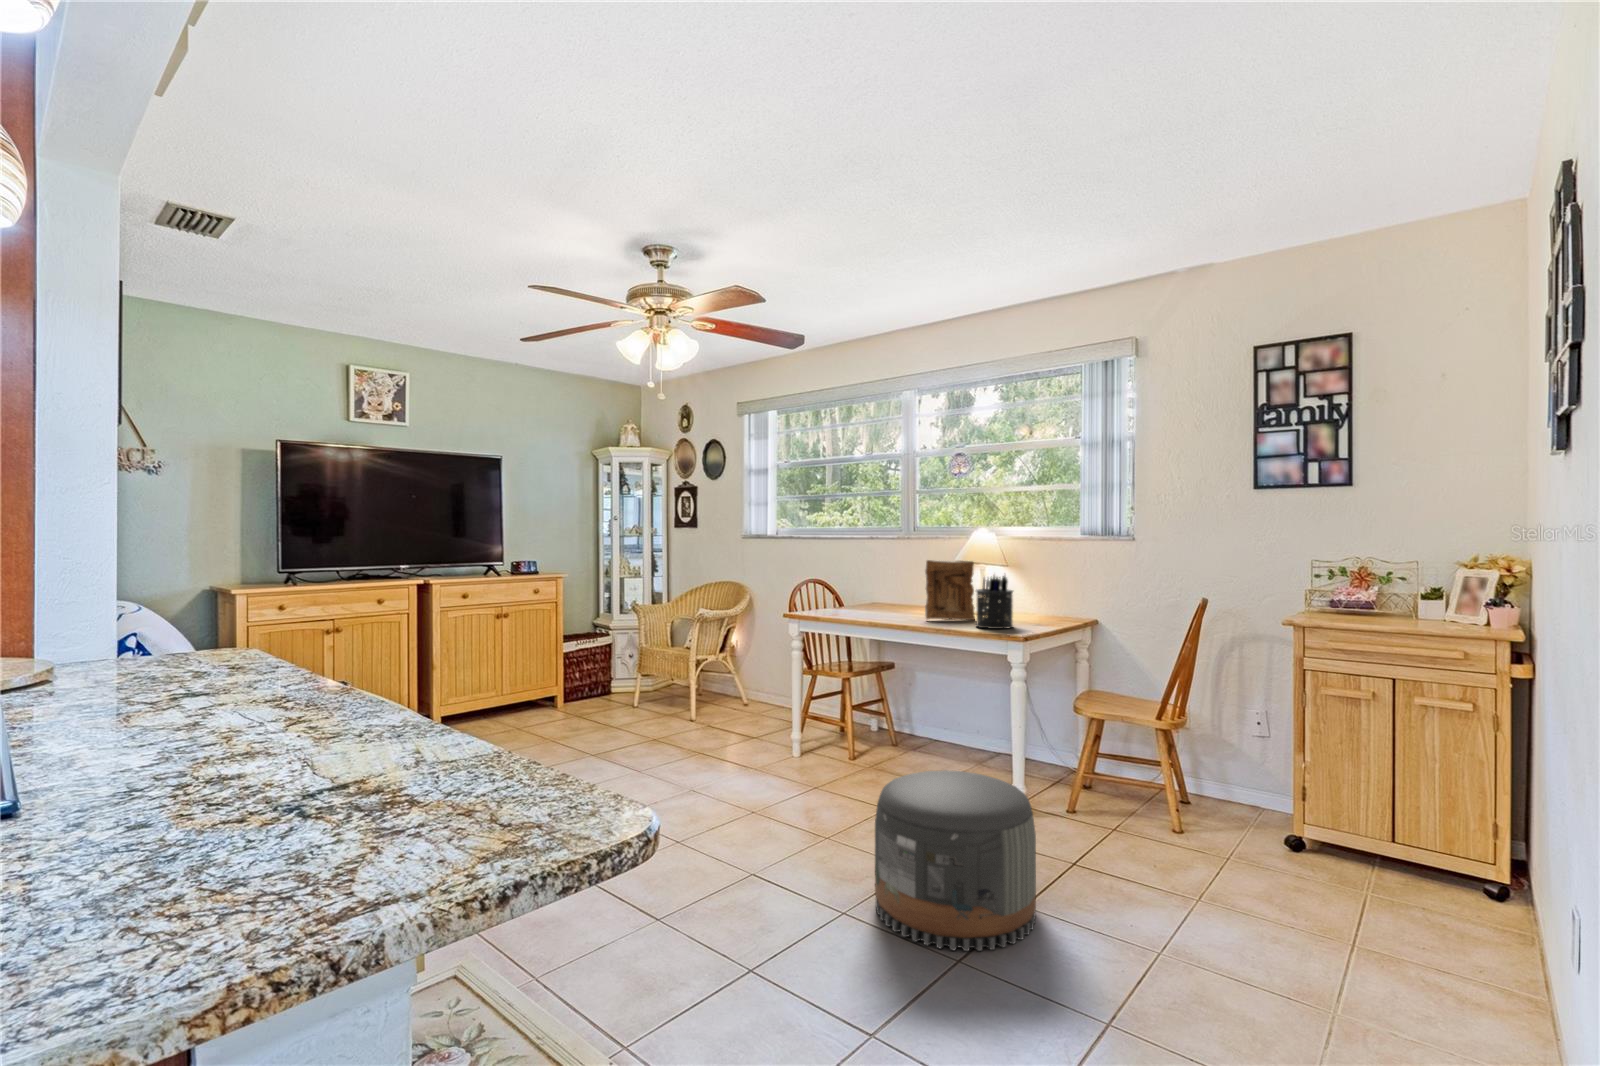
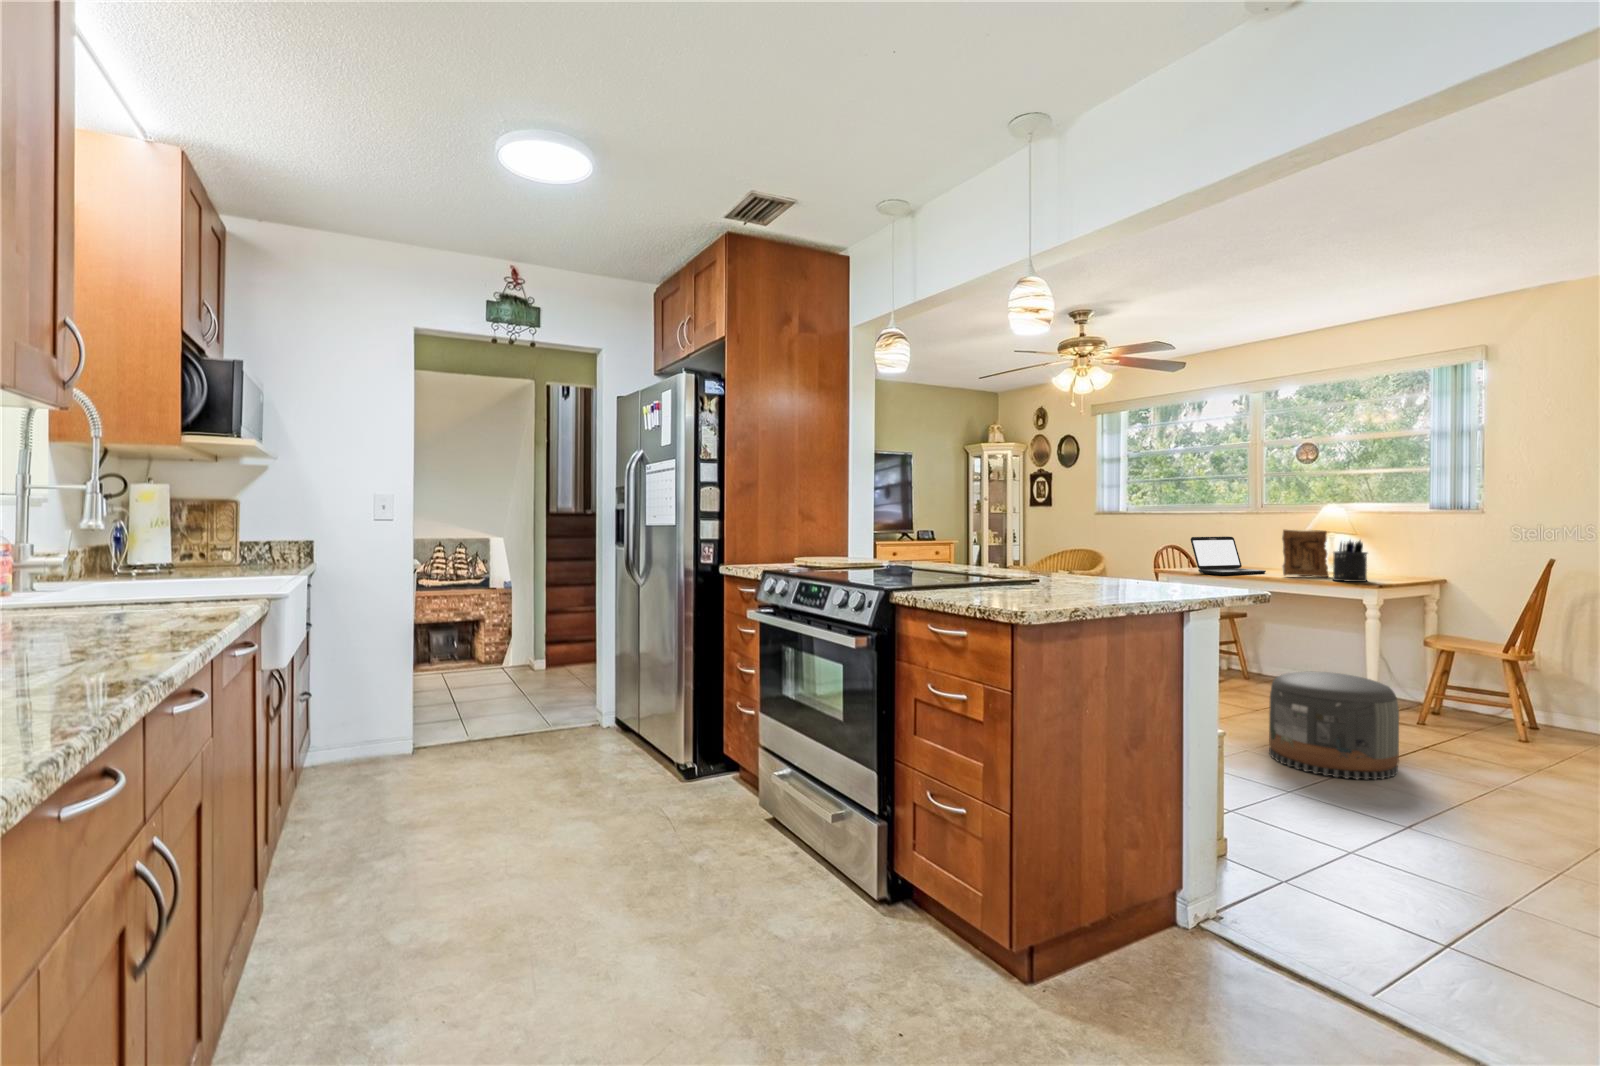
laptop: none [826,568,910,619] -> present [1191,537,1266,575]

